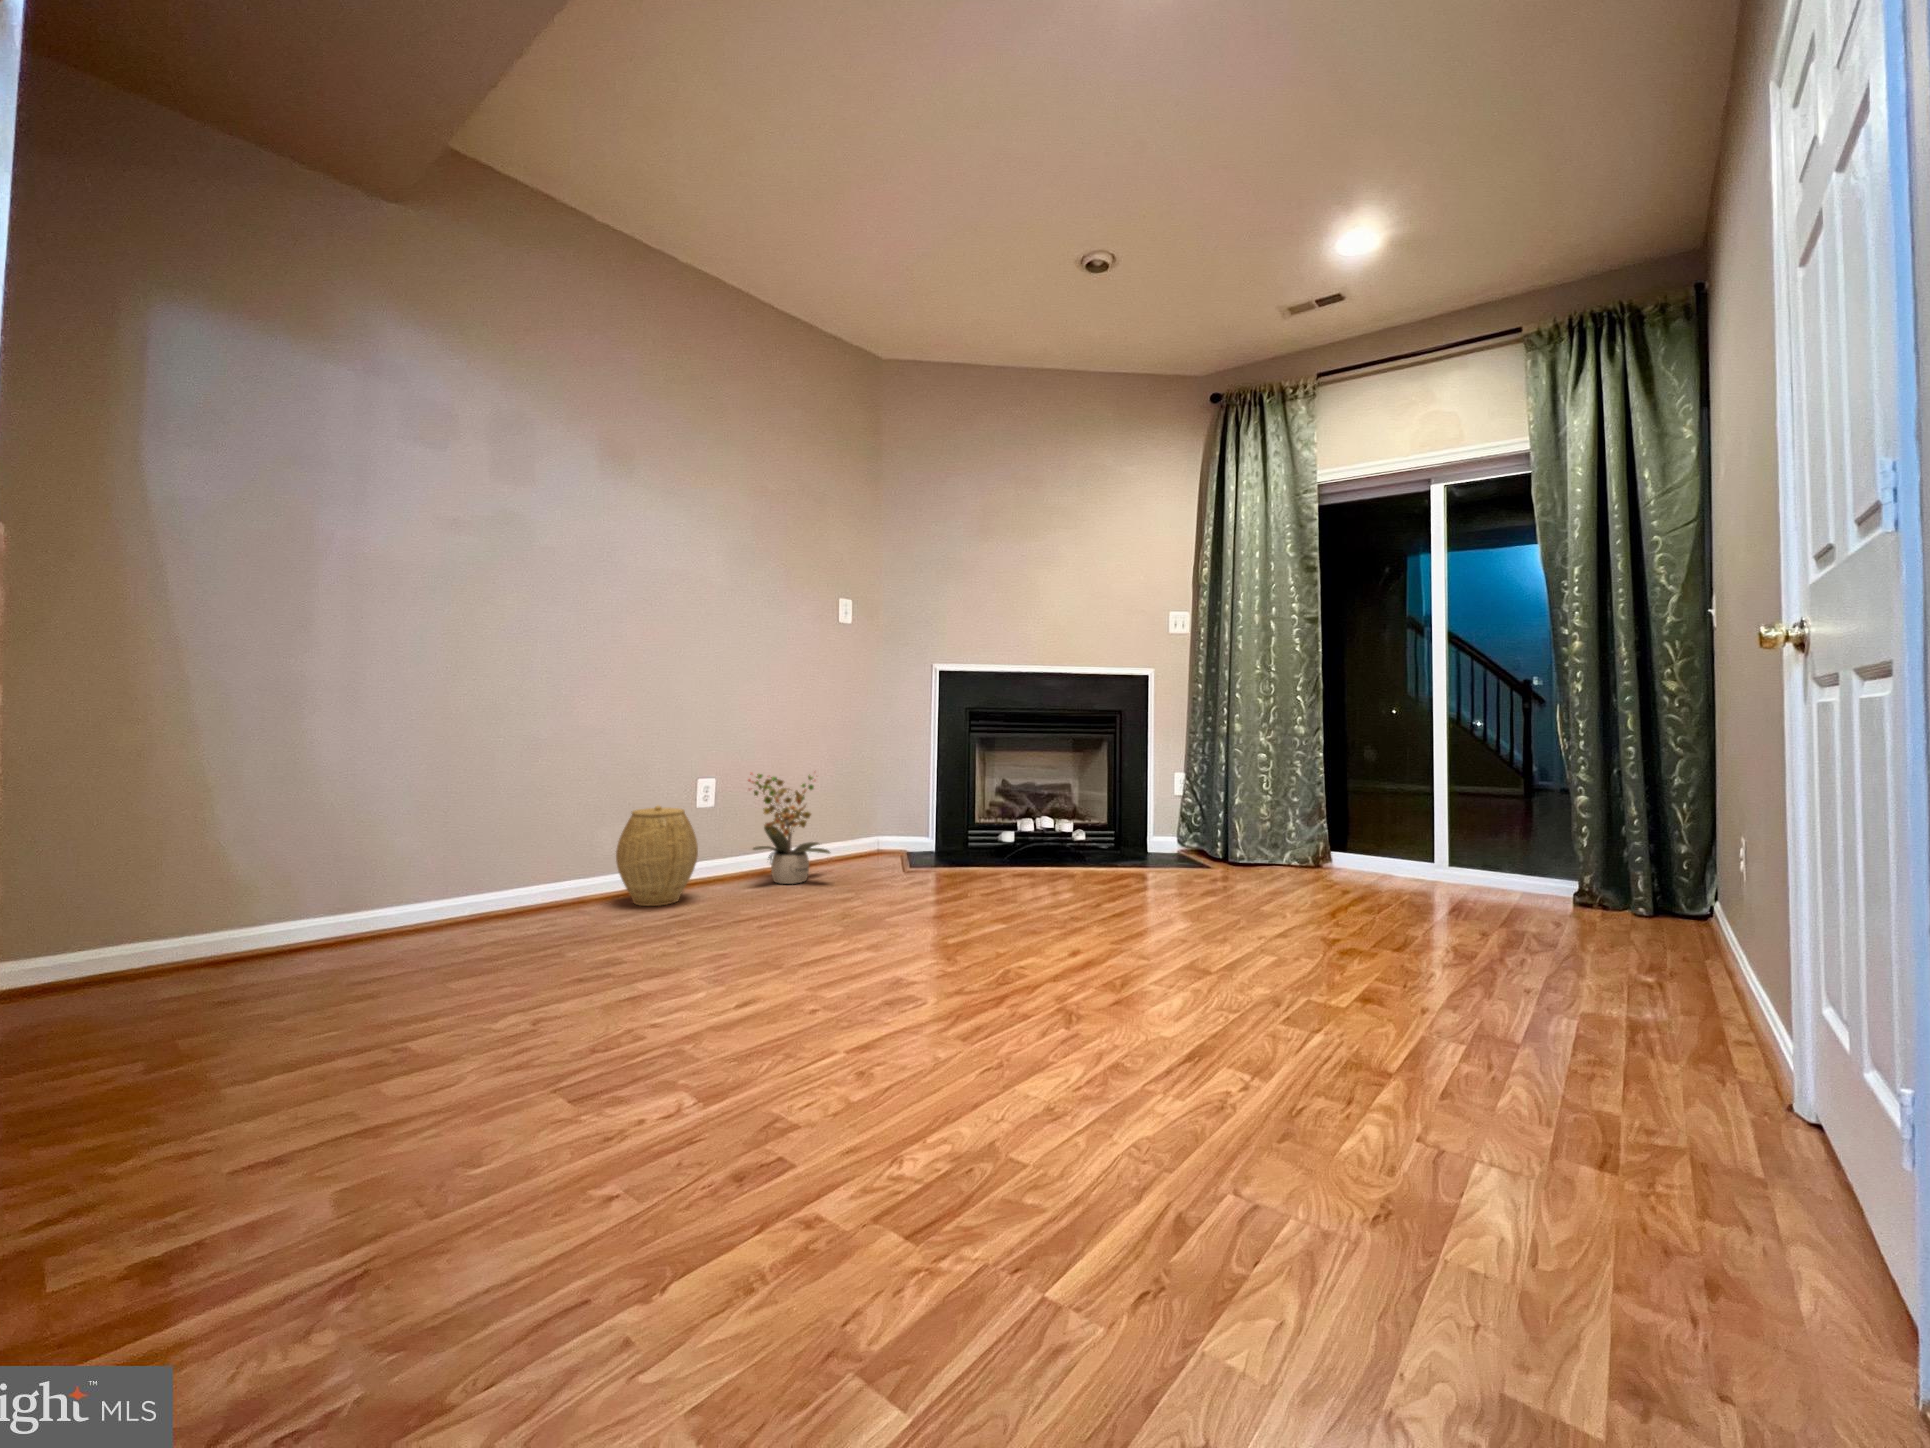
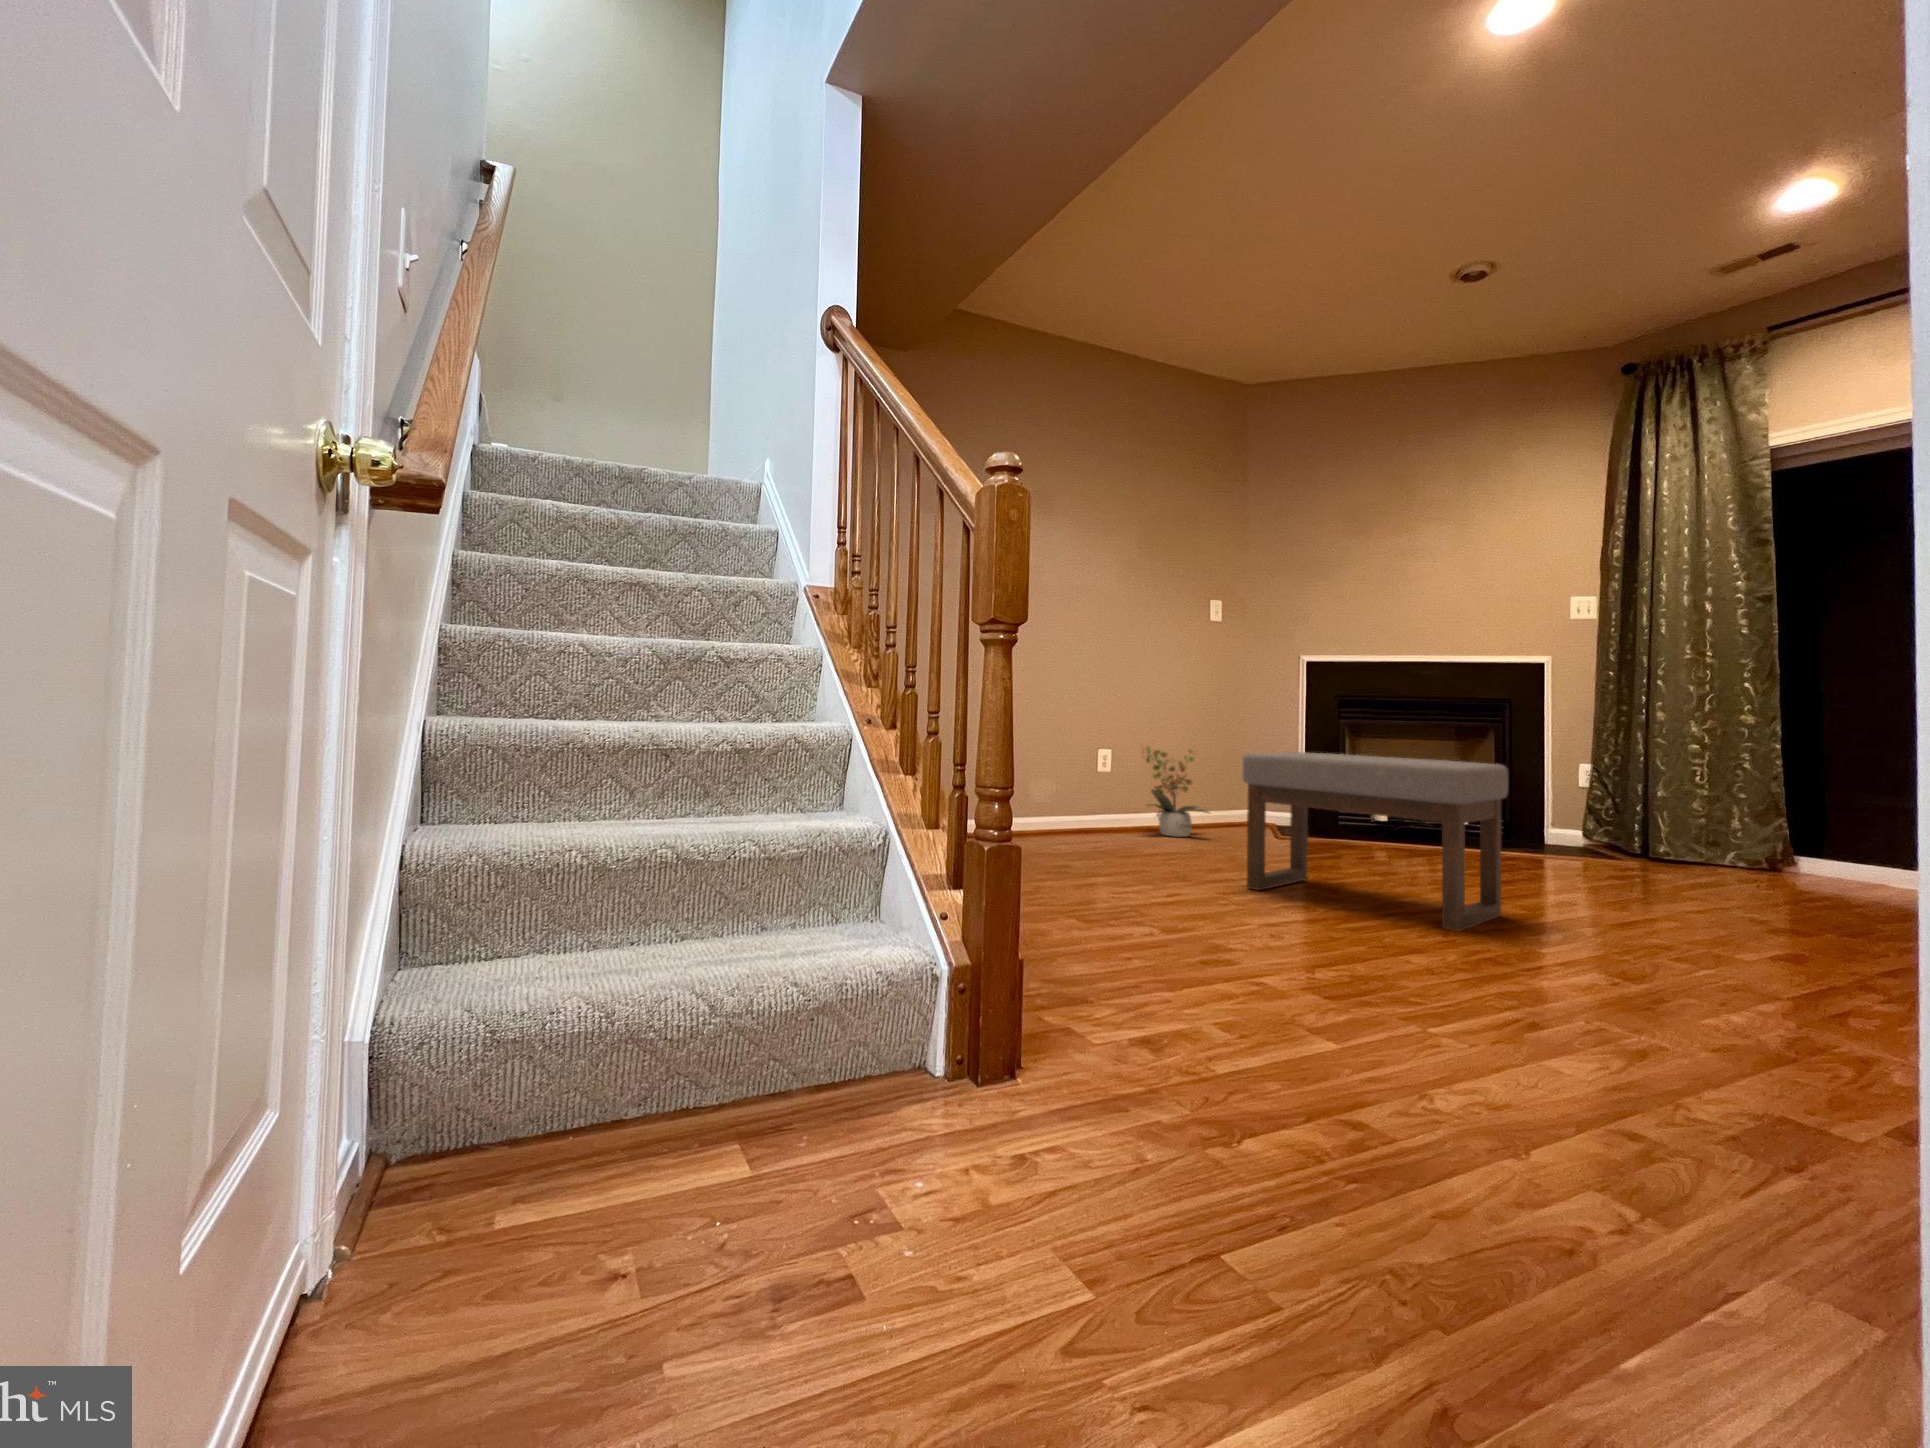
ottoman: none [840,790,1129,1030] -> present [1242,752,1508,931]
woven basket: present [616,805,698,906] -> none [1046,765,1106,840]

